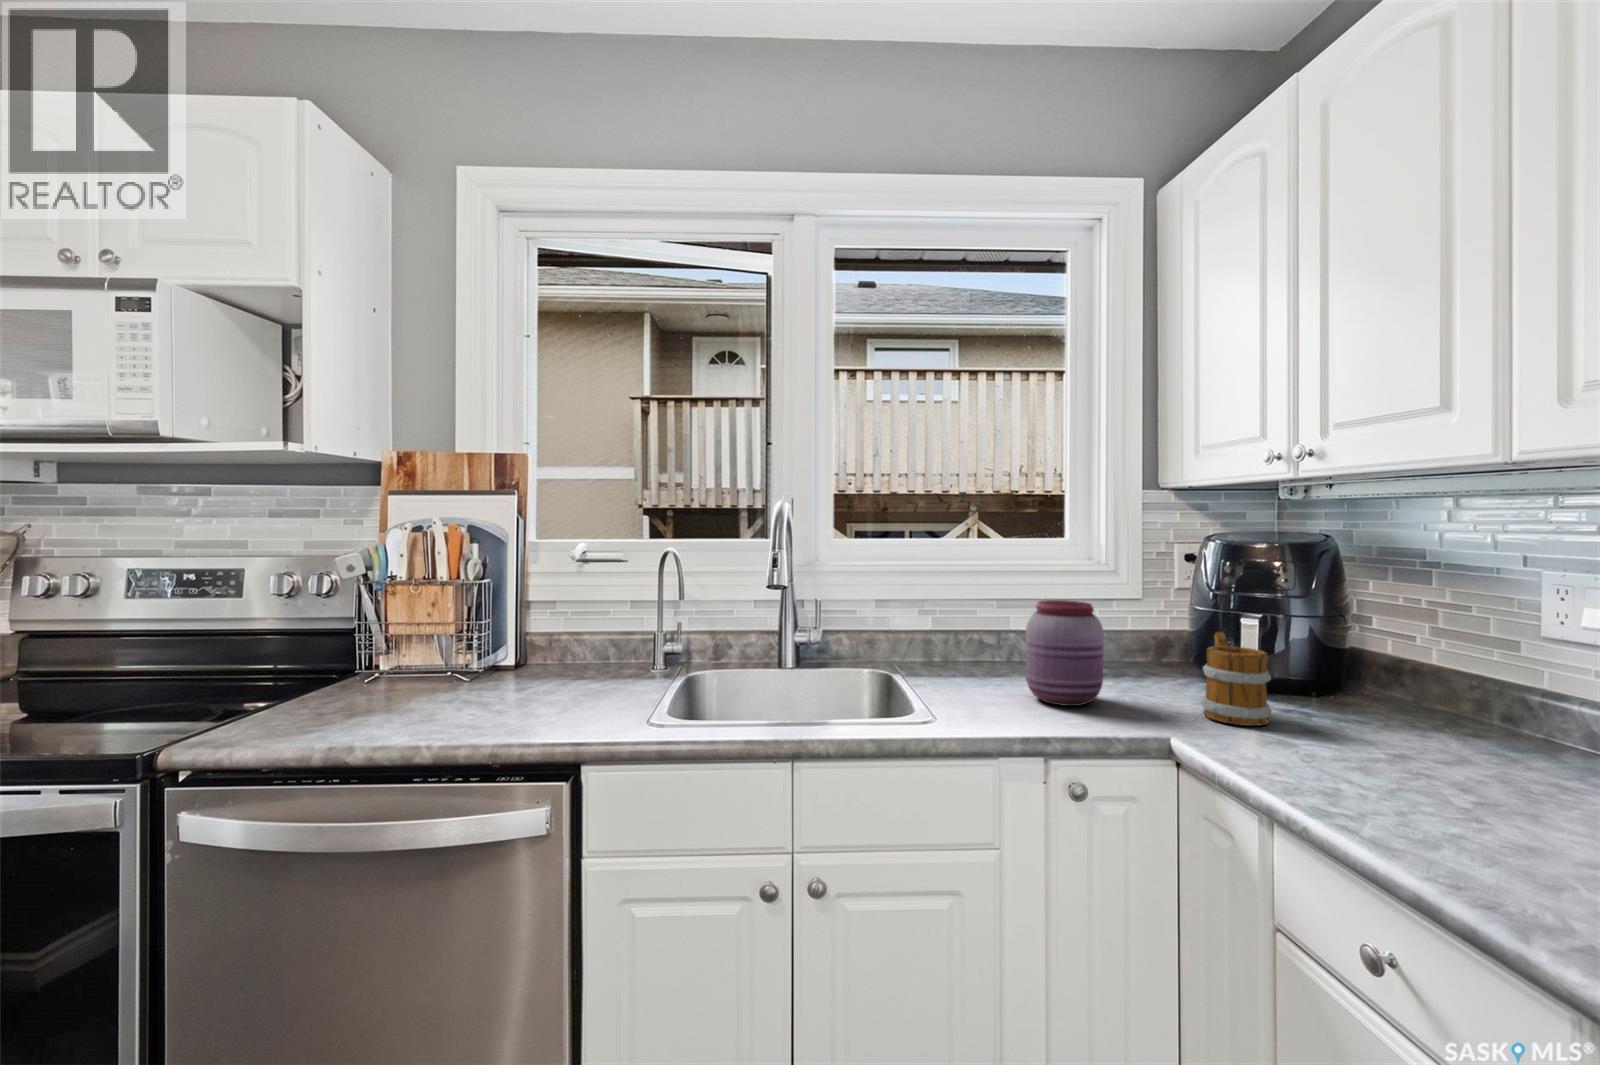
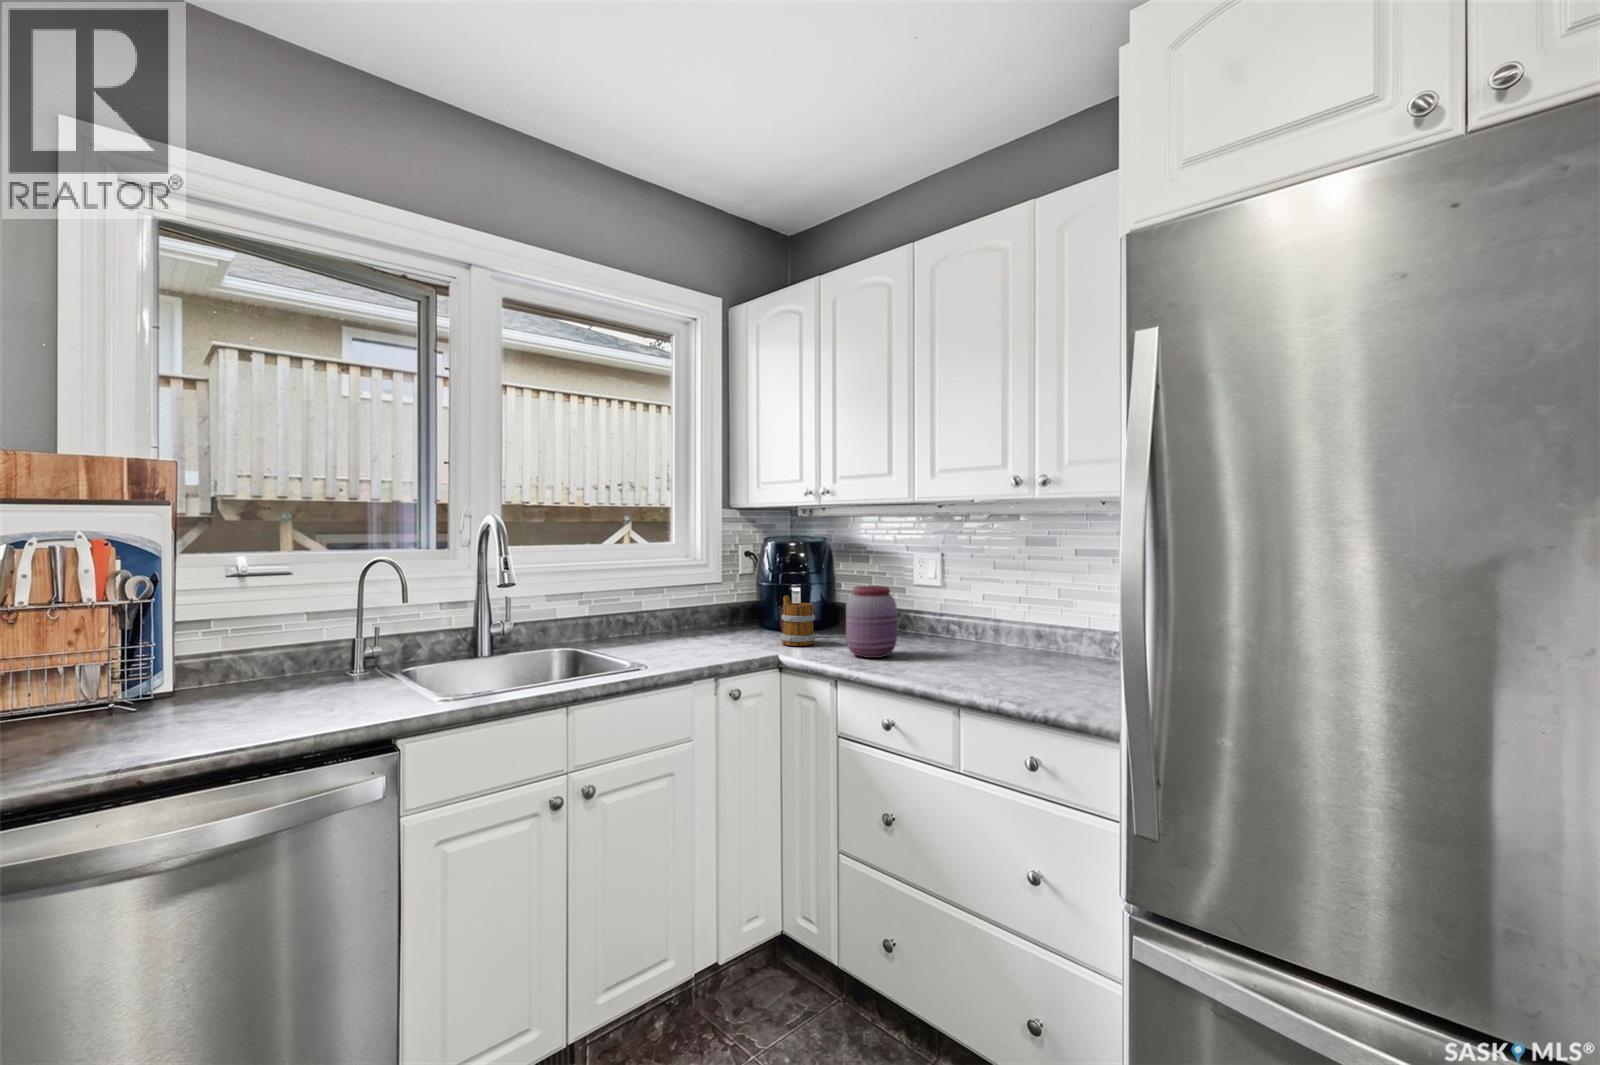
jar: present [1025,600,1104,706] -> present [846,586,897,658]

